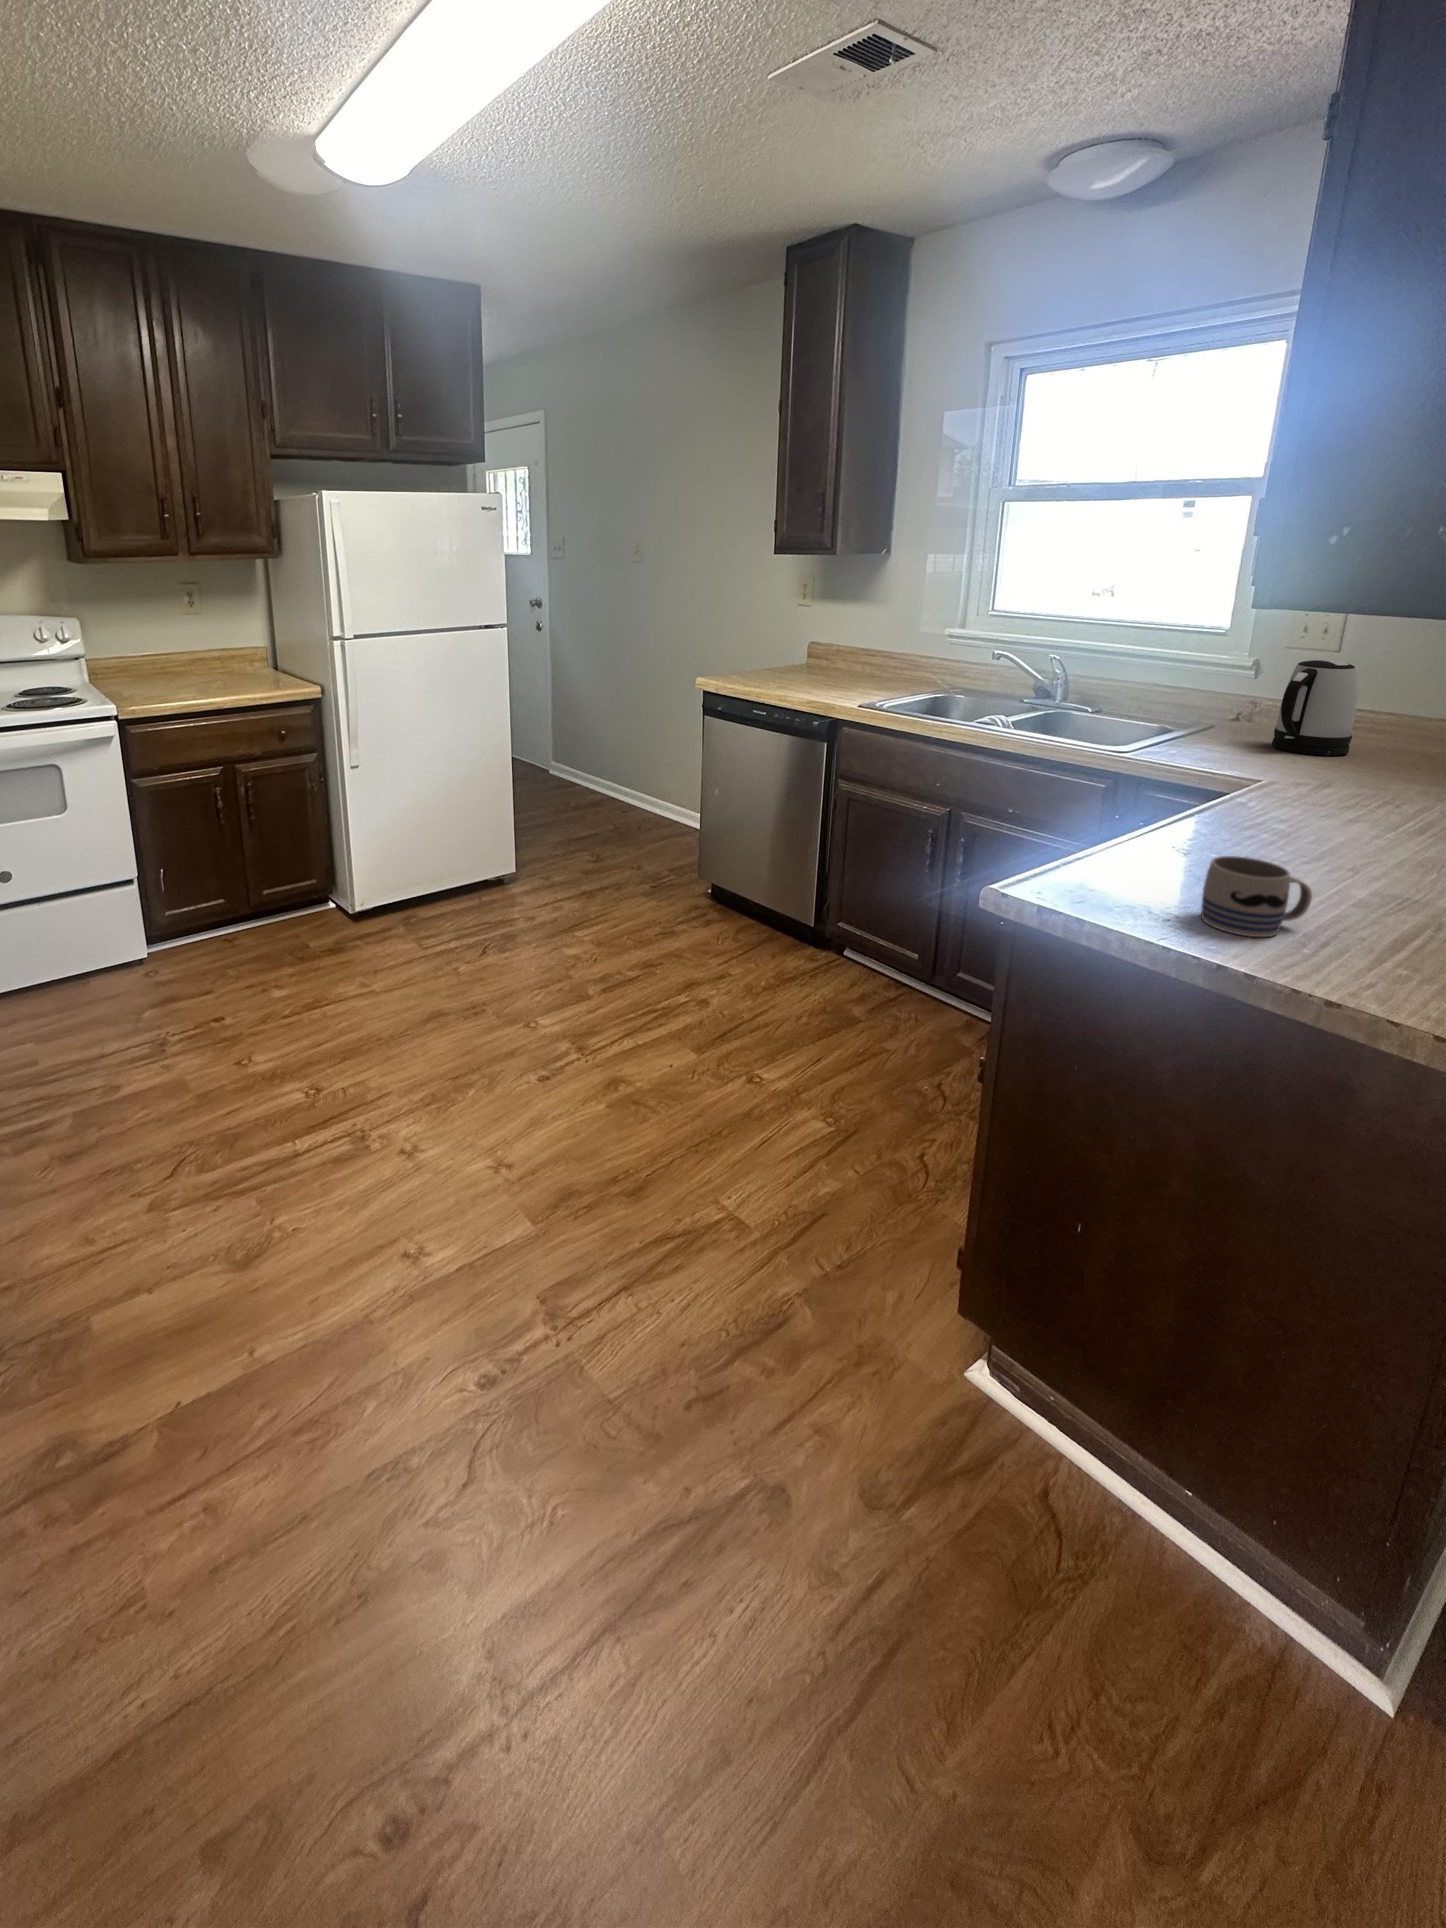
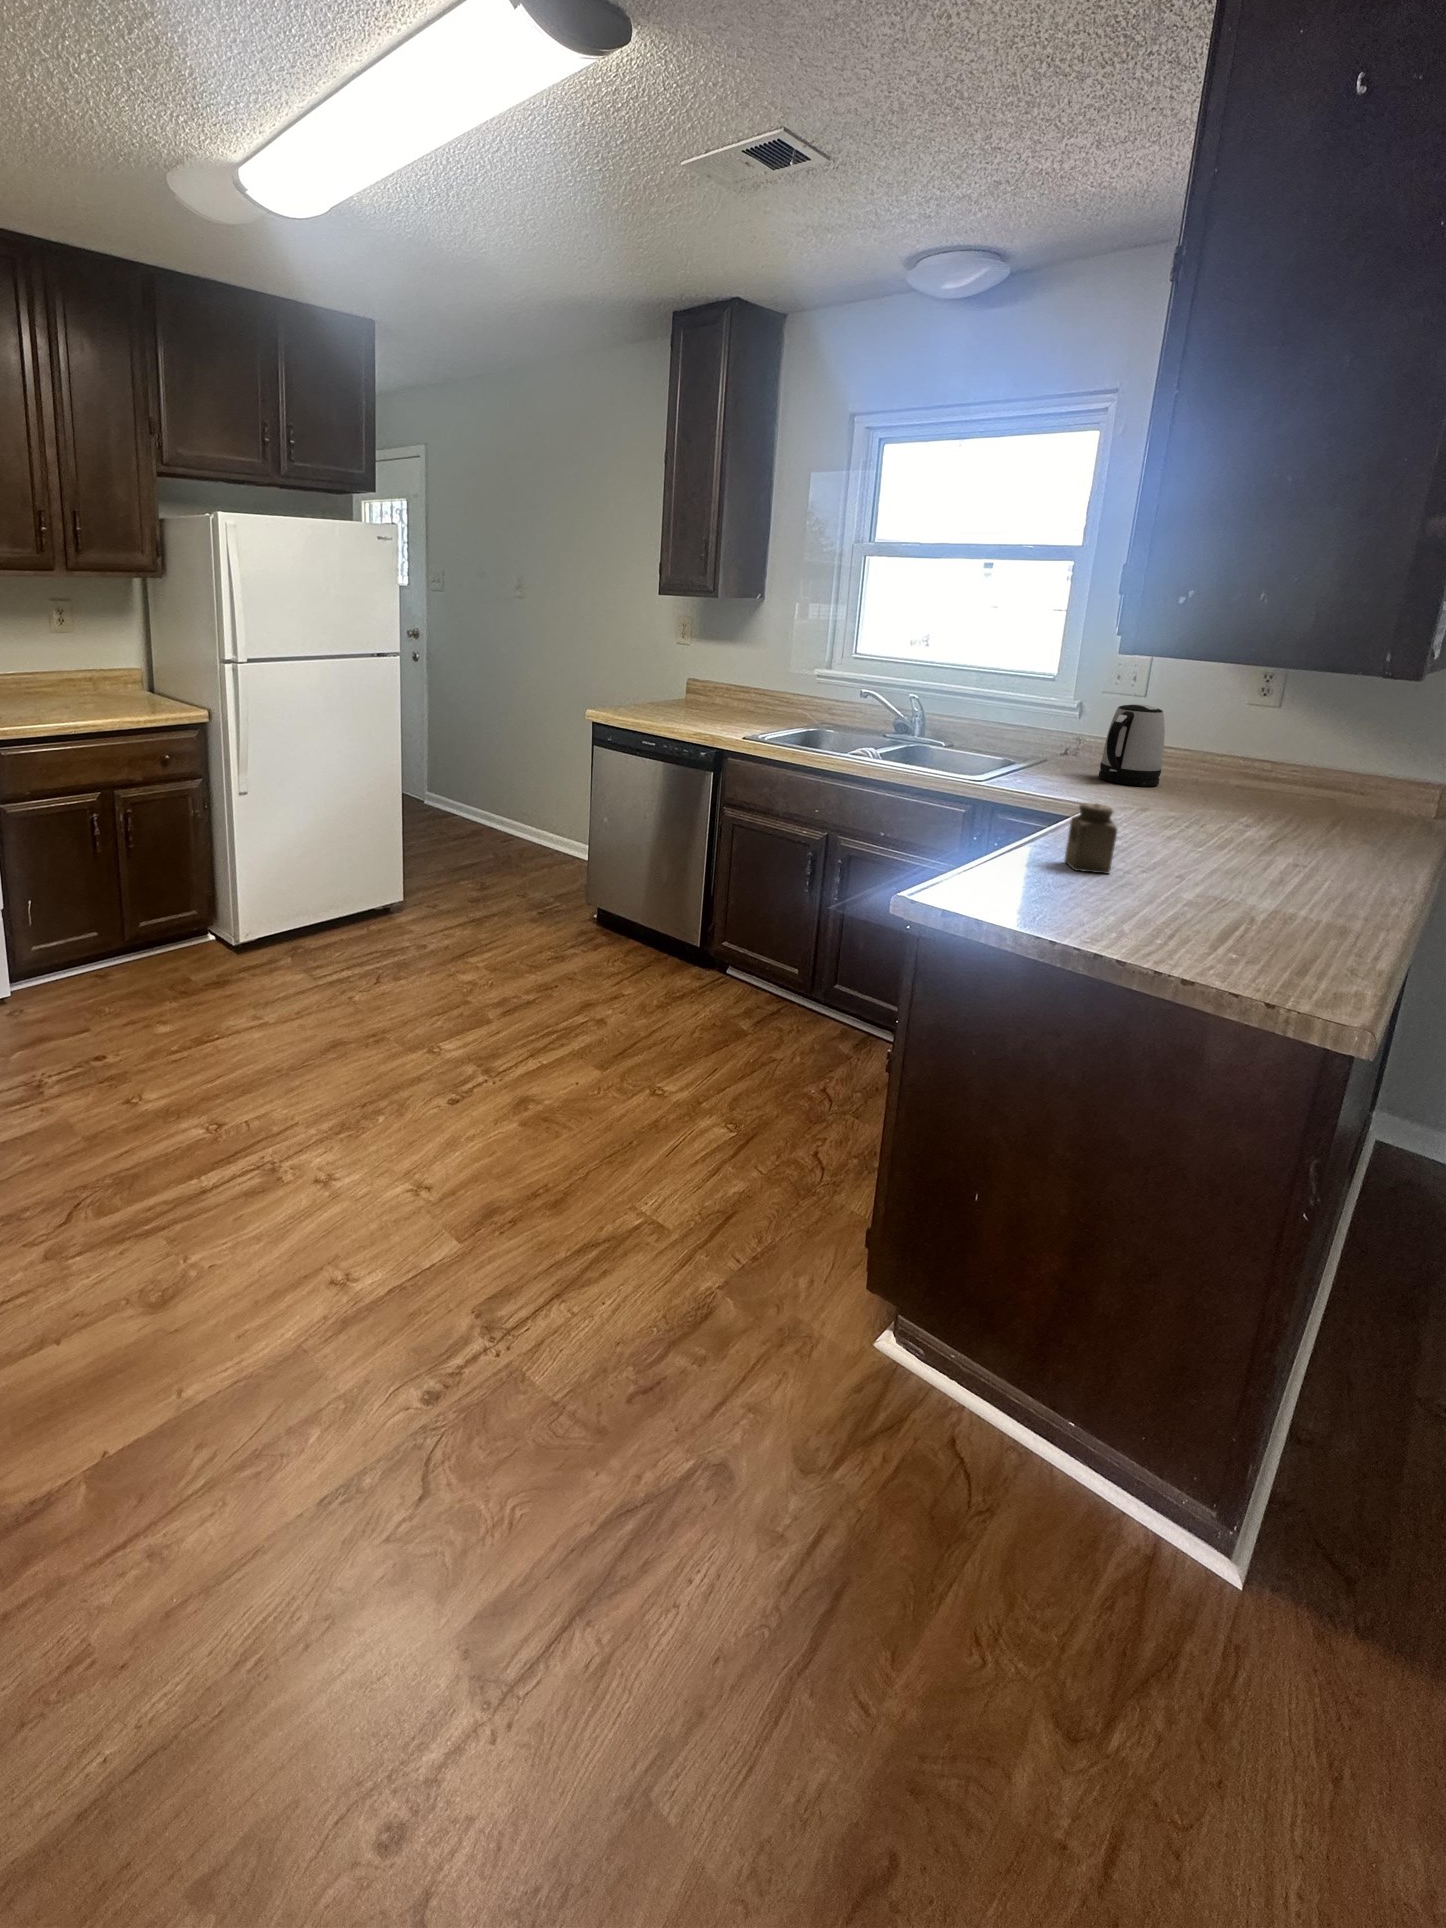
salt shaker: none [1201,780,1267,864] -> present [1065,803,1117,874]
mug: present [1201,856,1312,937] -> none [1078,864,1163,931]

